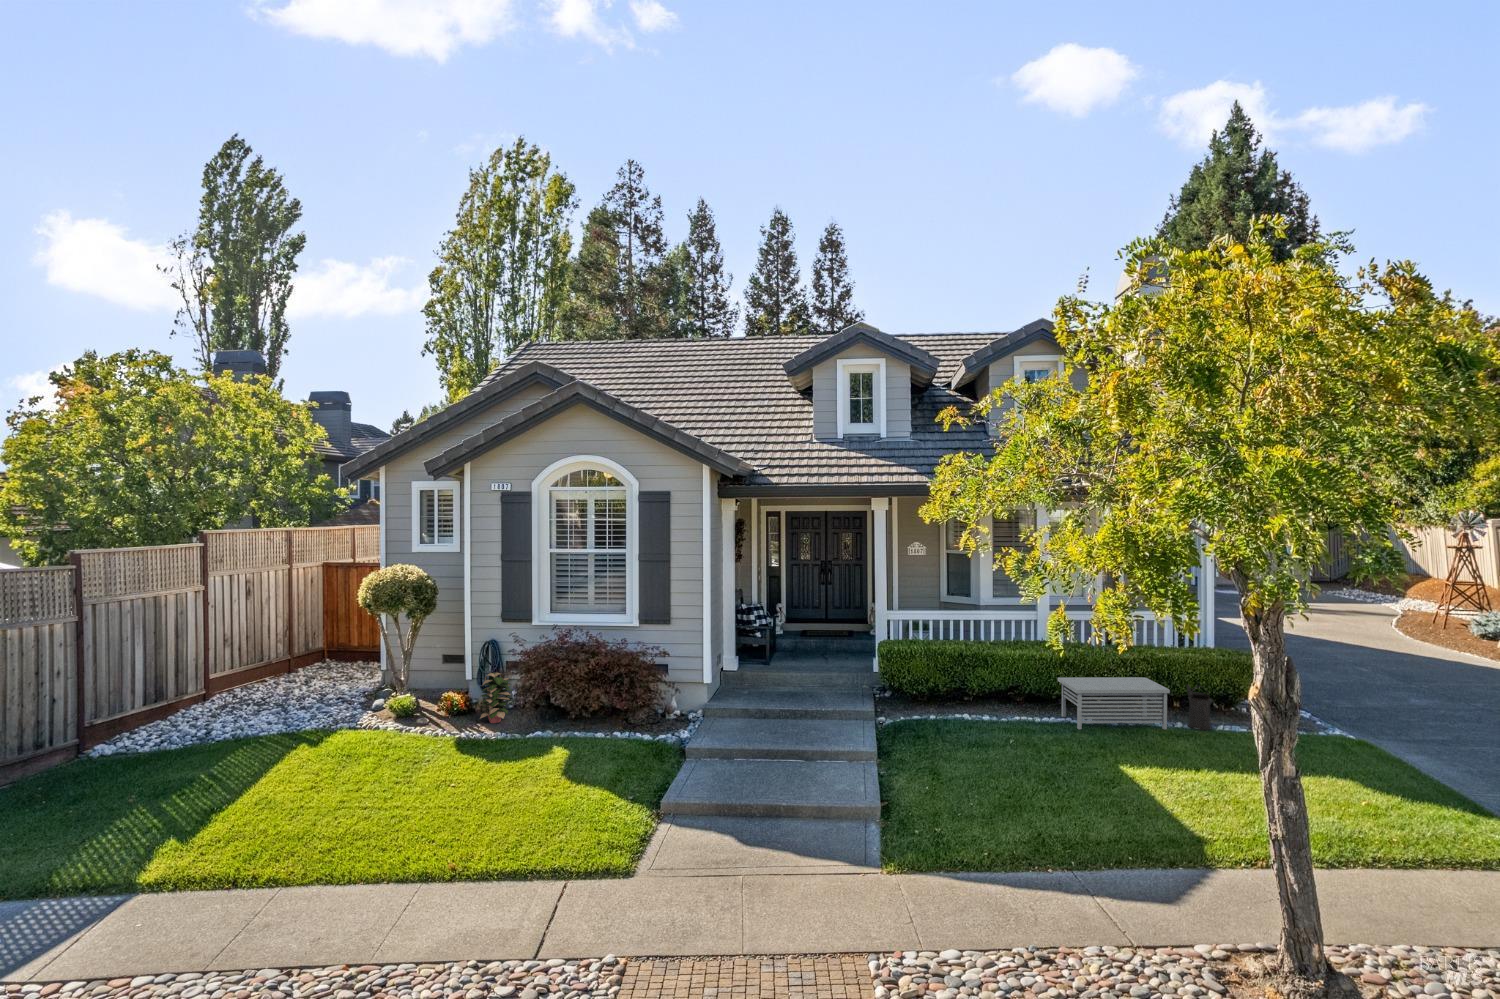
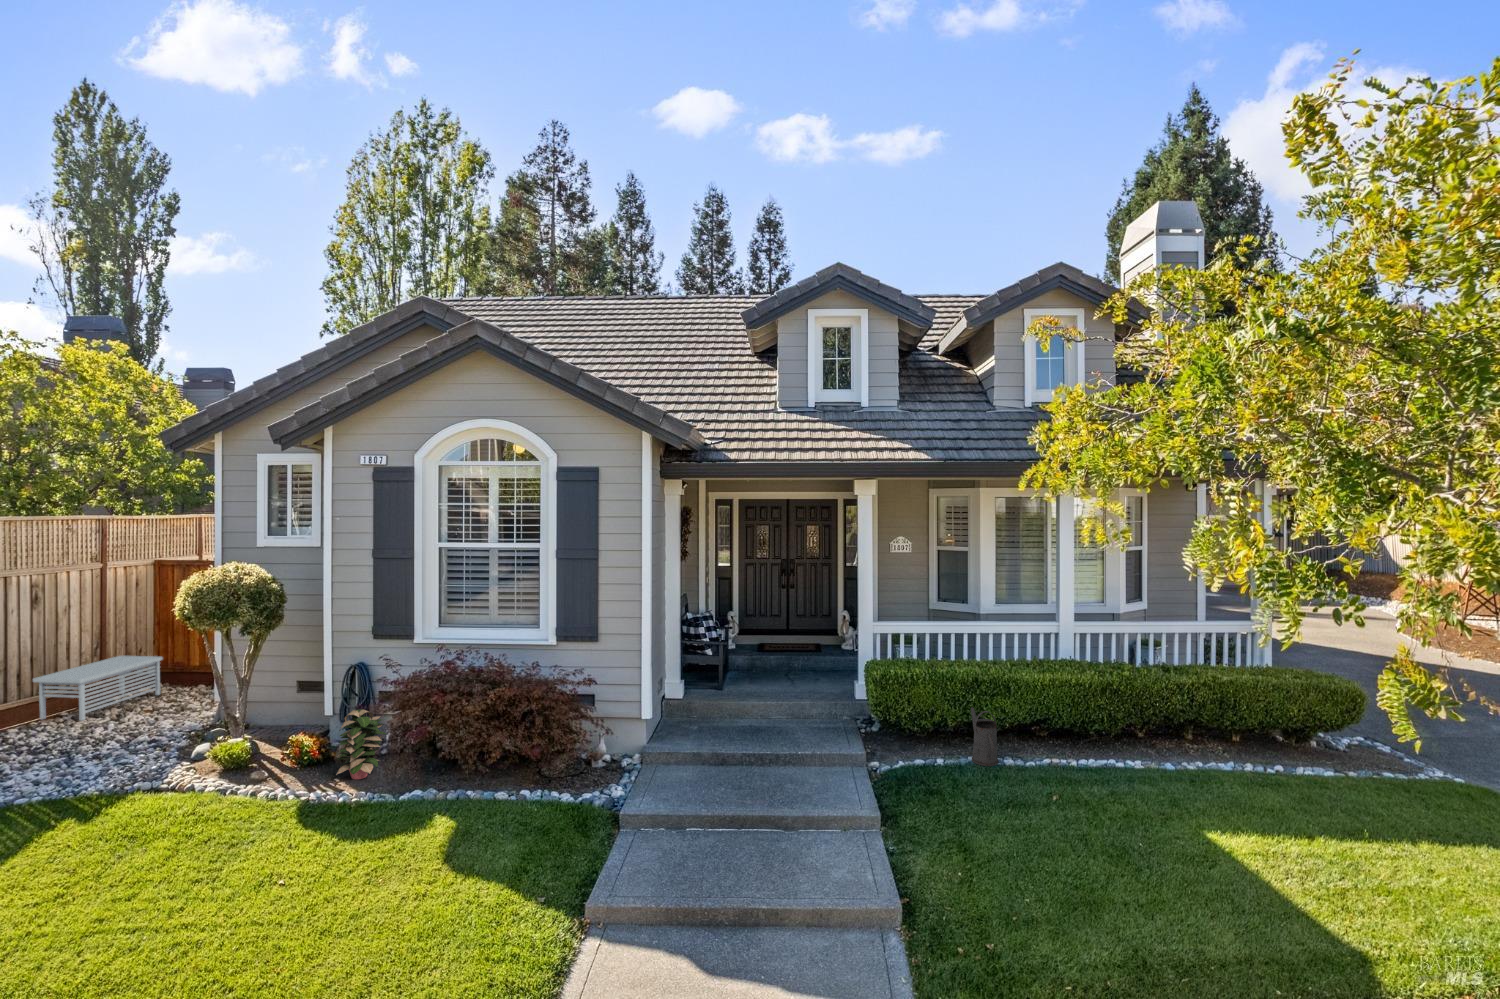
storage bench: present [1058,677,1170,729] -> present [33,656,163,721]
watering can: present [1187,685,1211,730] -> present [971,707,998,766]

